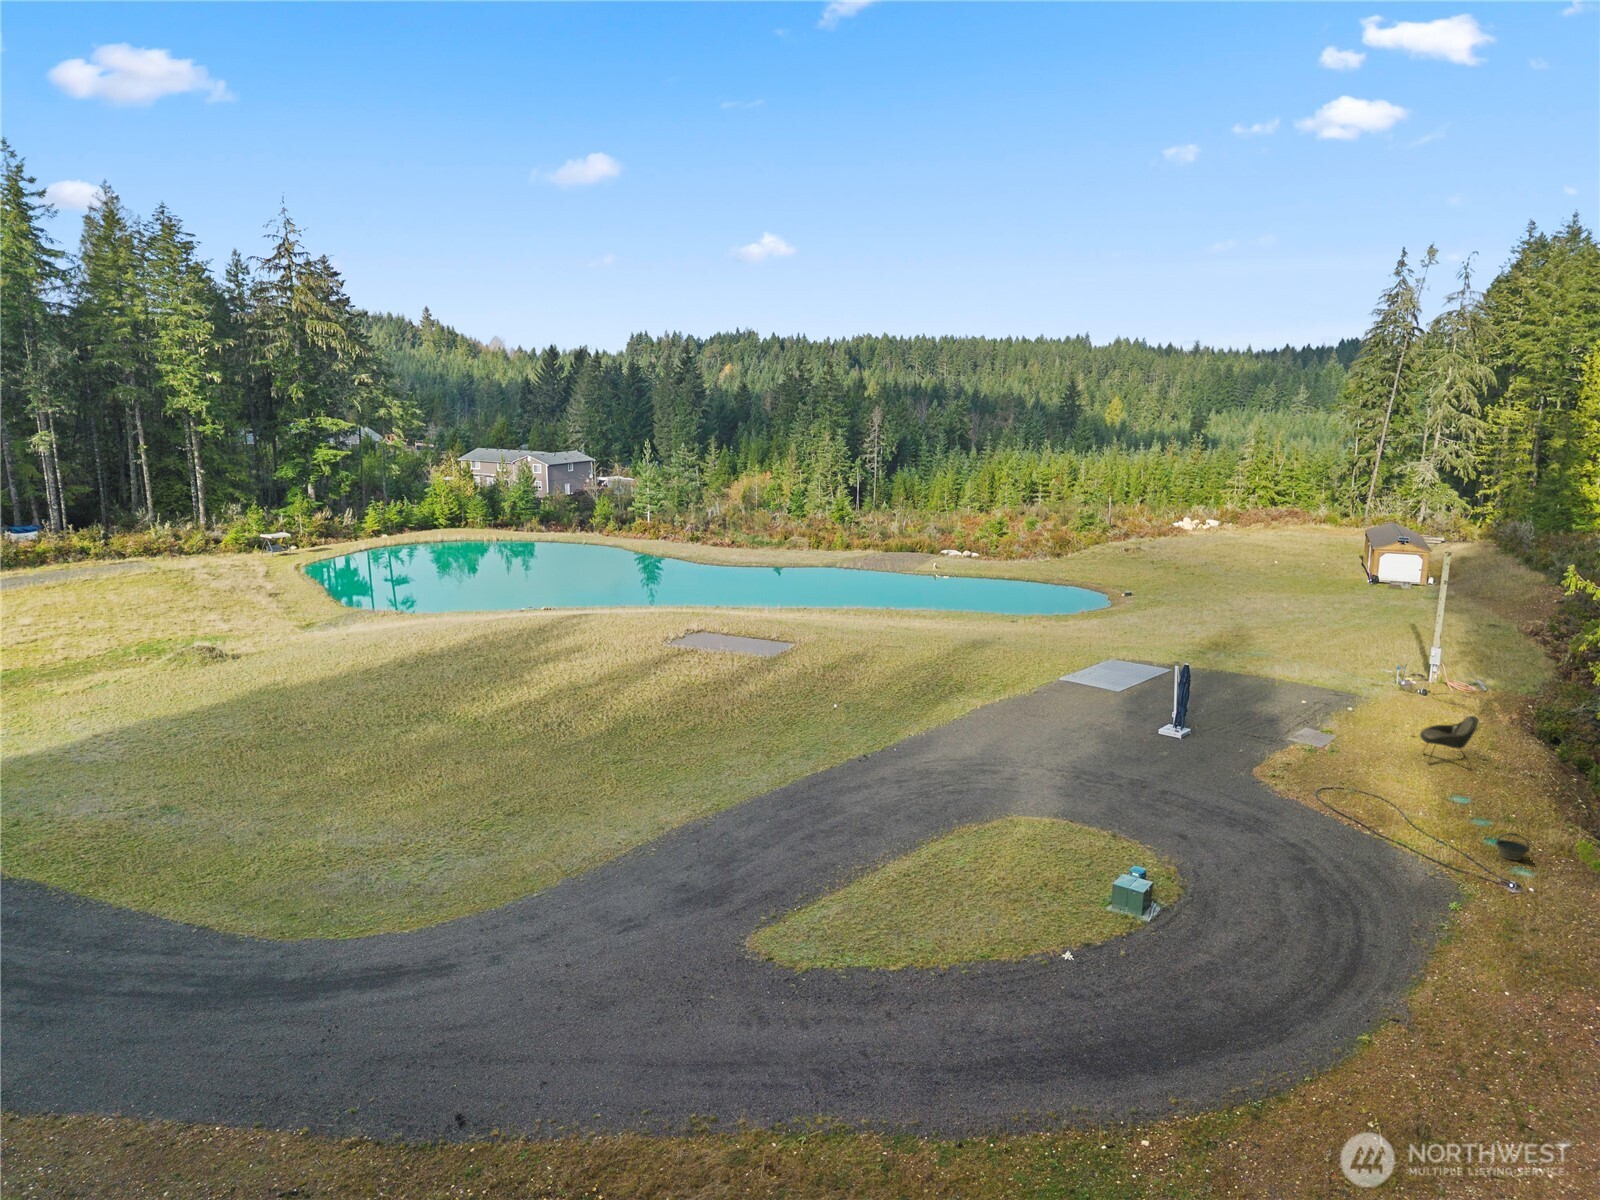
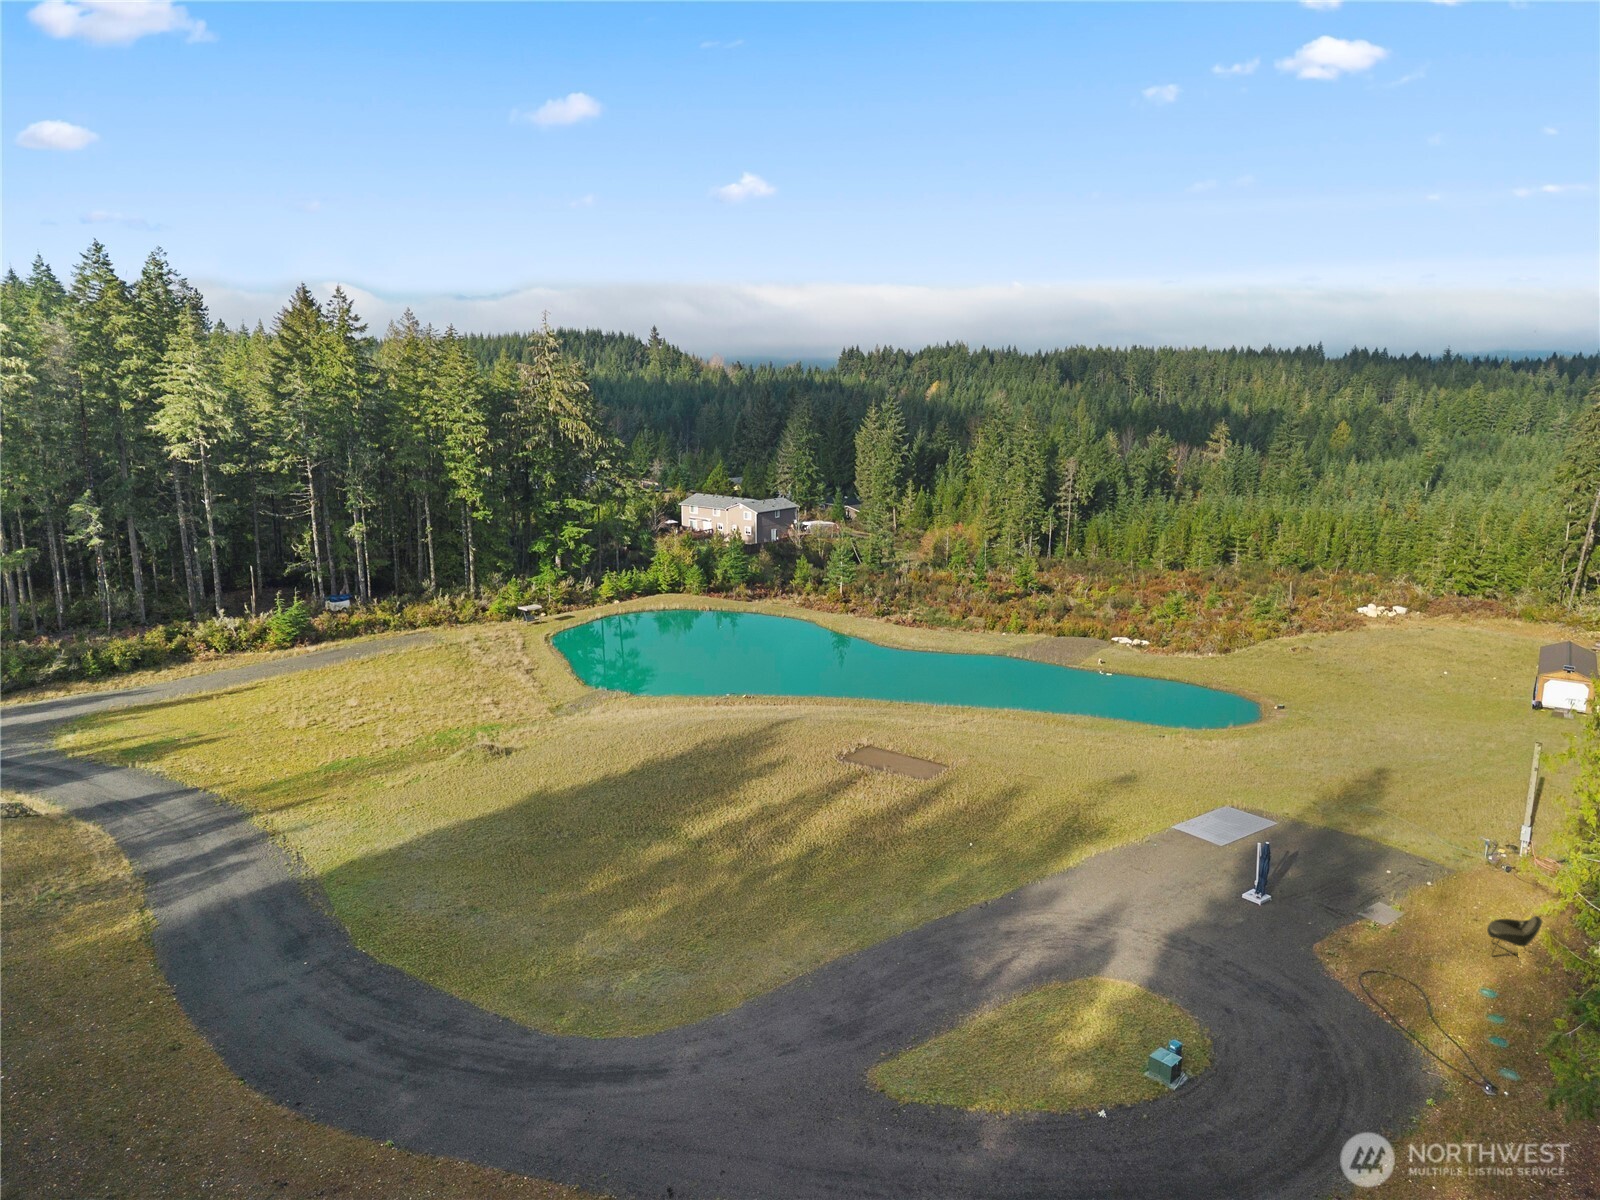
bucket: present [1496,833,1529,861] -> none [1511,1049,1541,1075]

